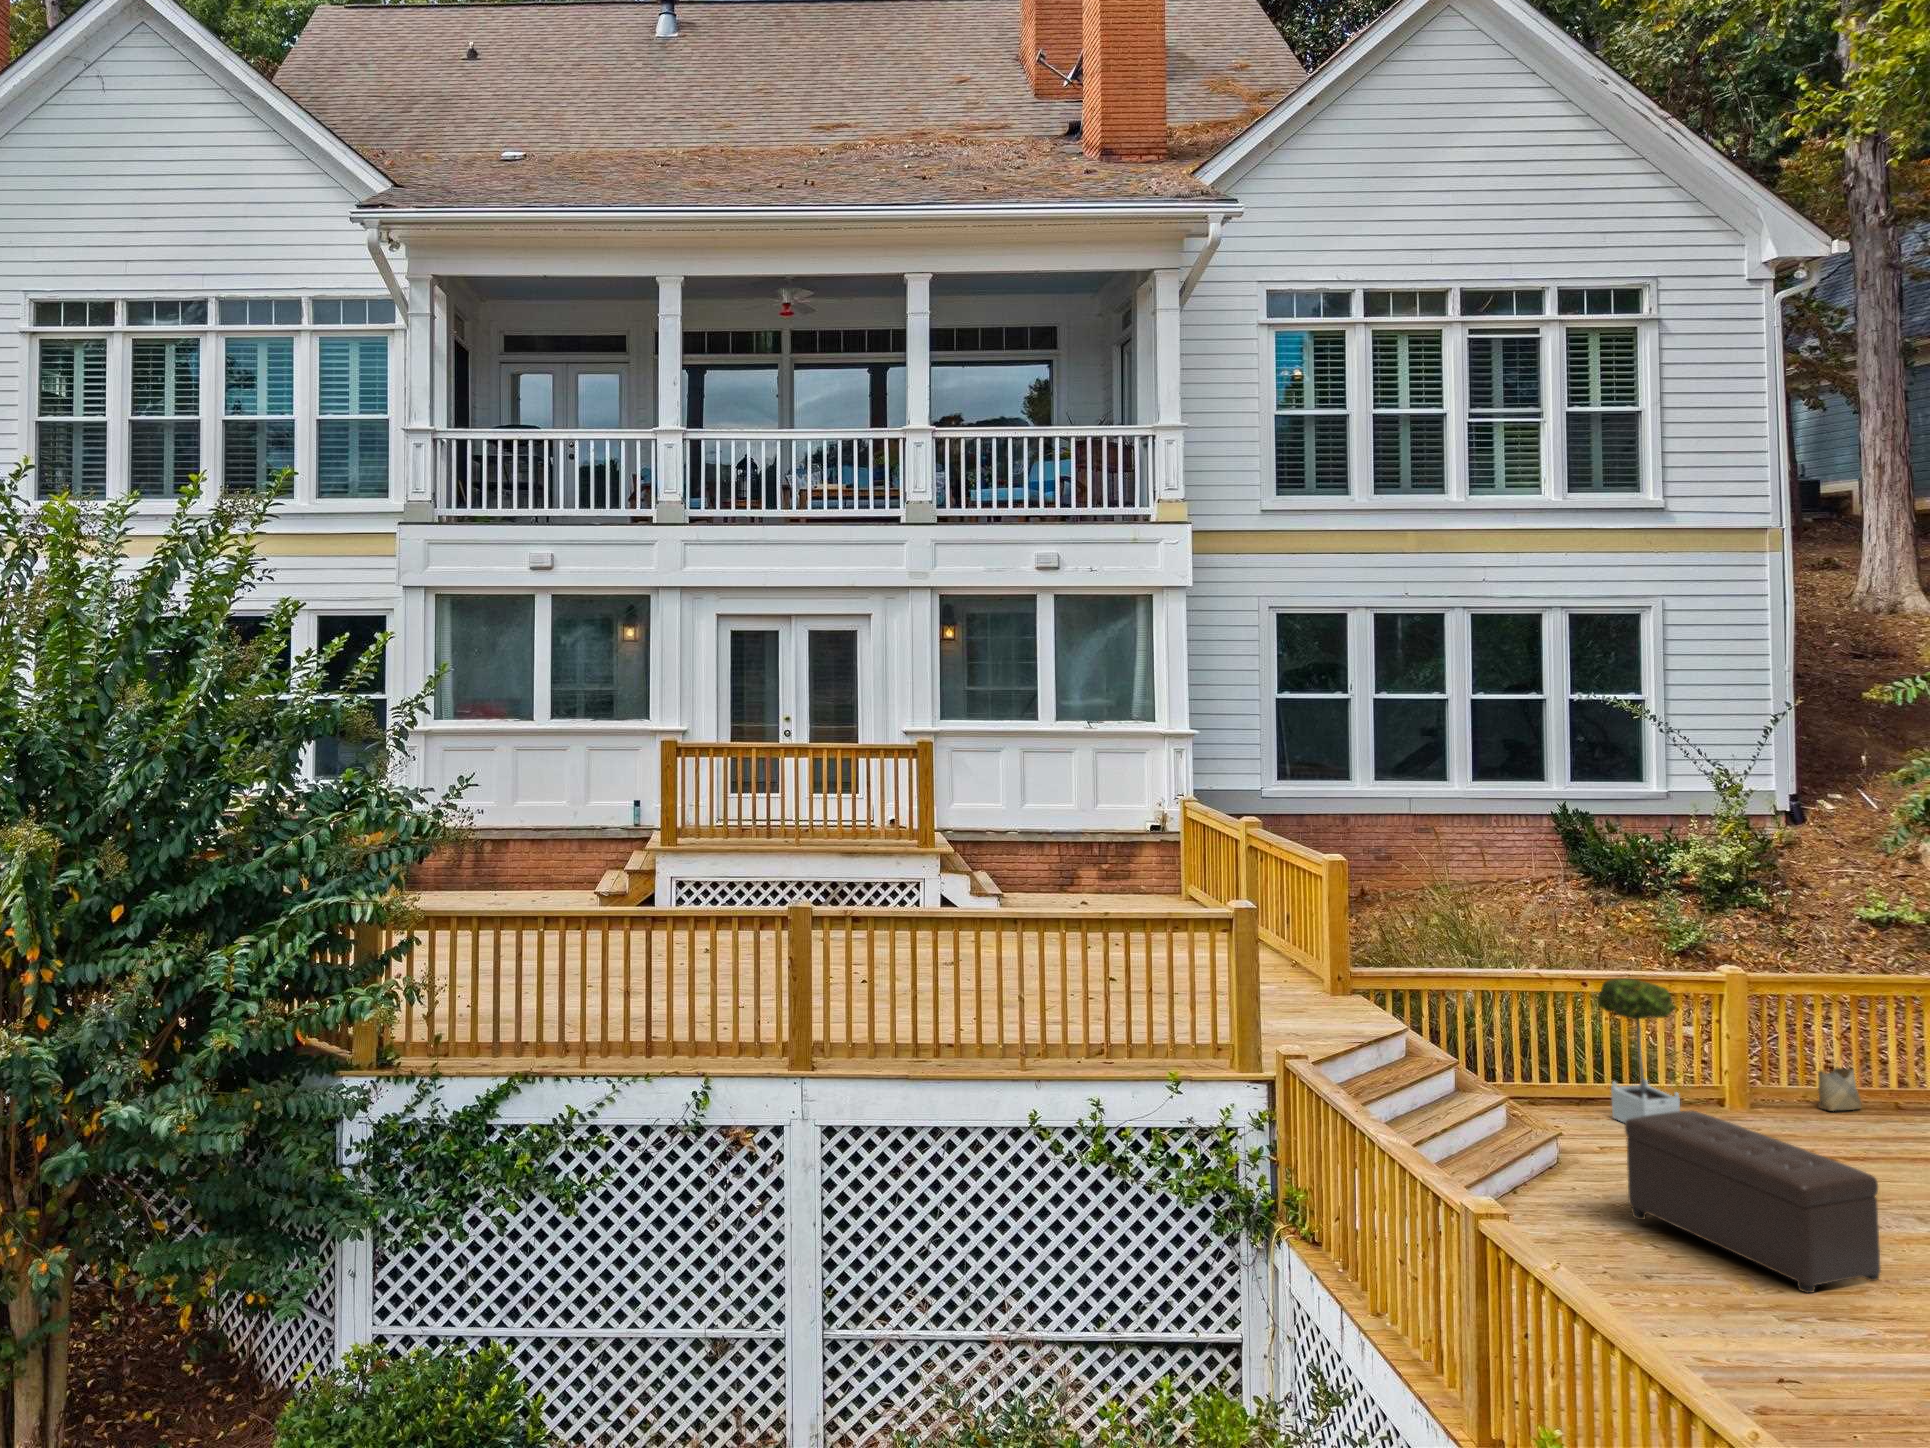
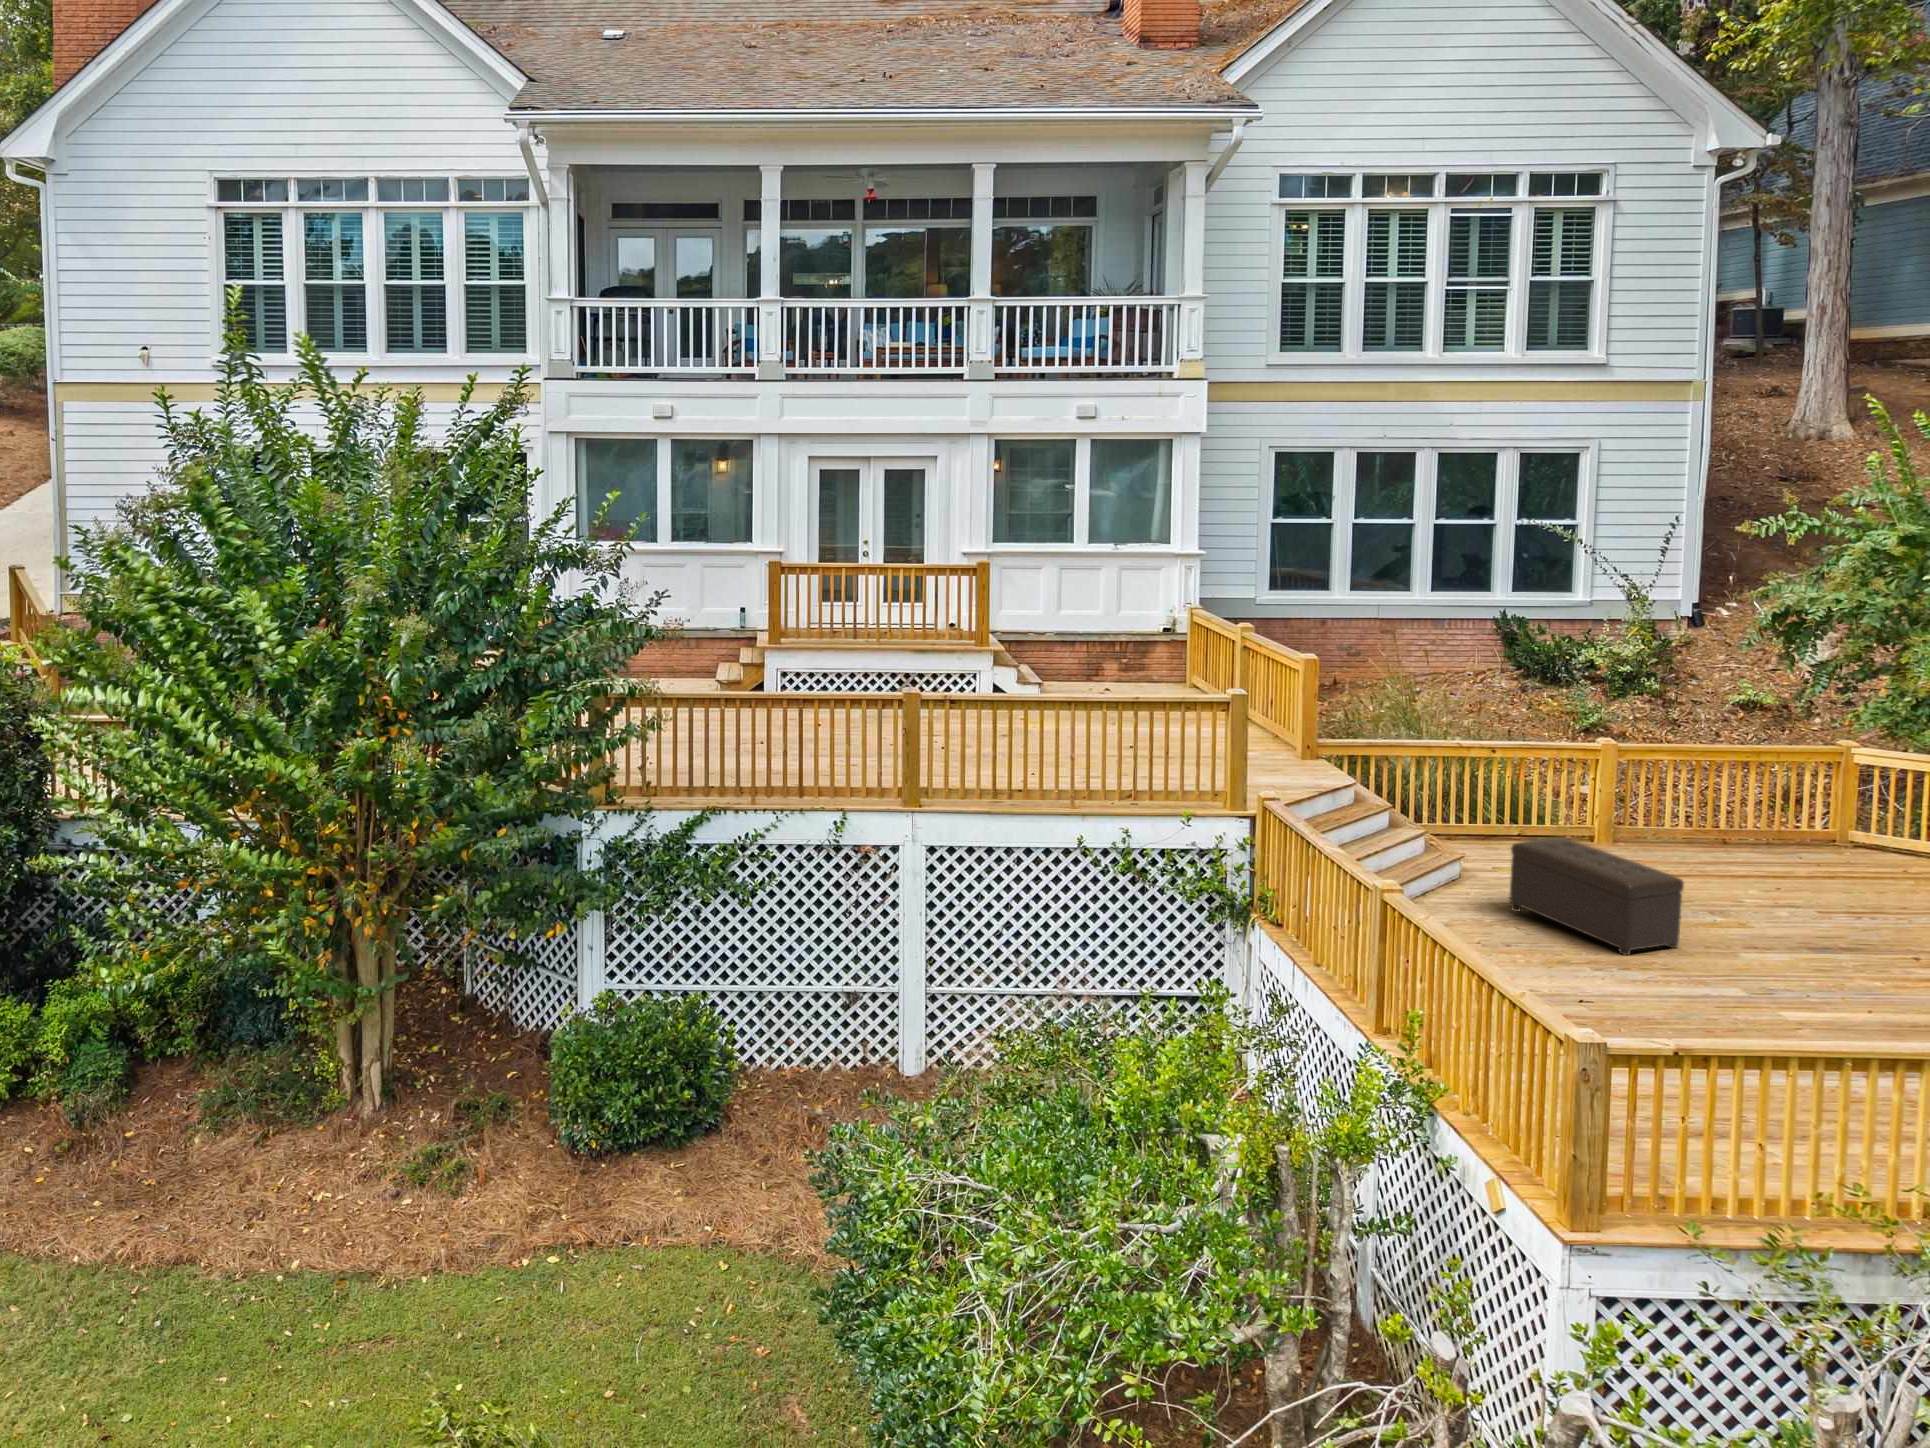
potted tree: present [1597,978,1680,1123] -> none [1504,747,1564,857]
woven basket: present [1818,1056,1861,1111] -> none [1666,796,1699,843]

